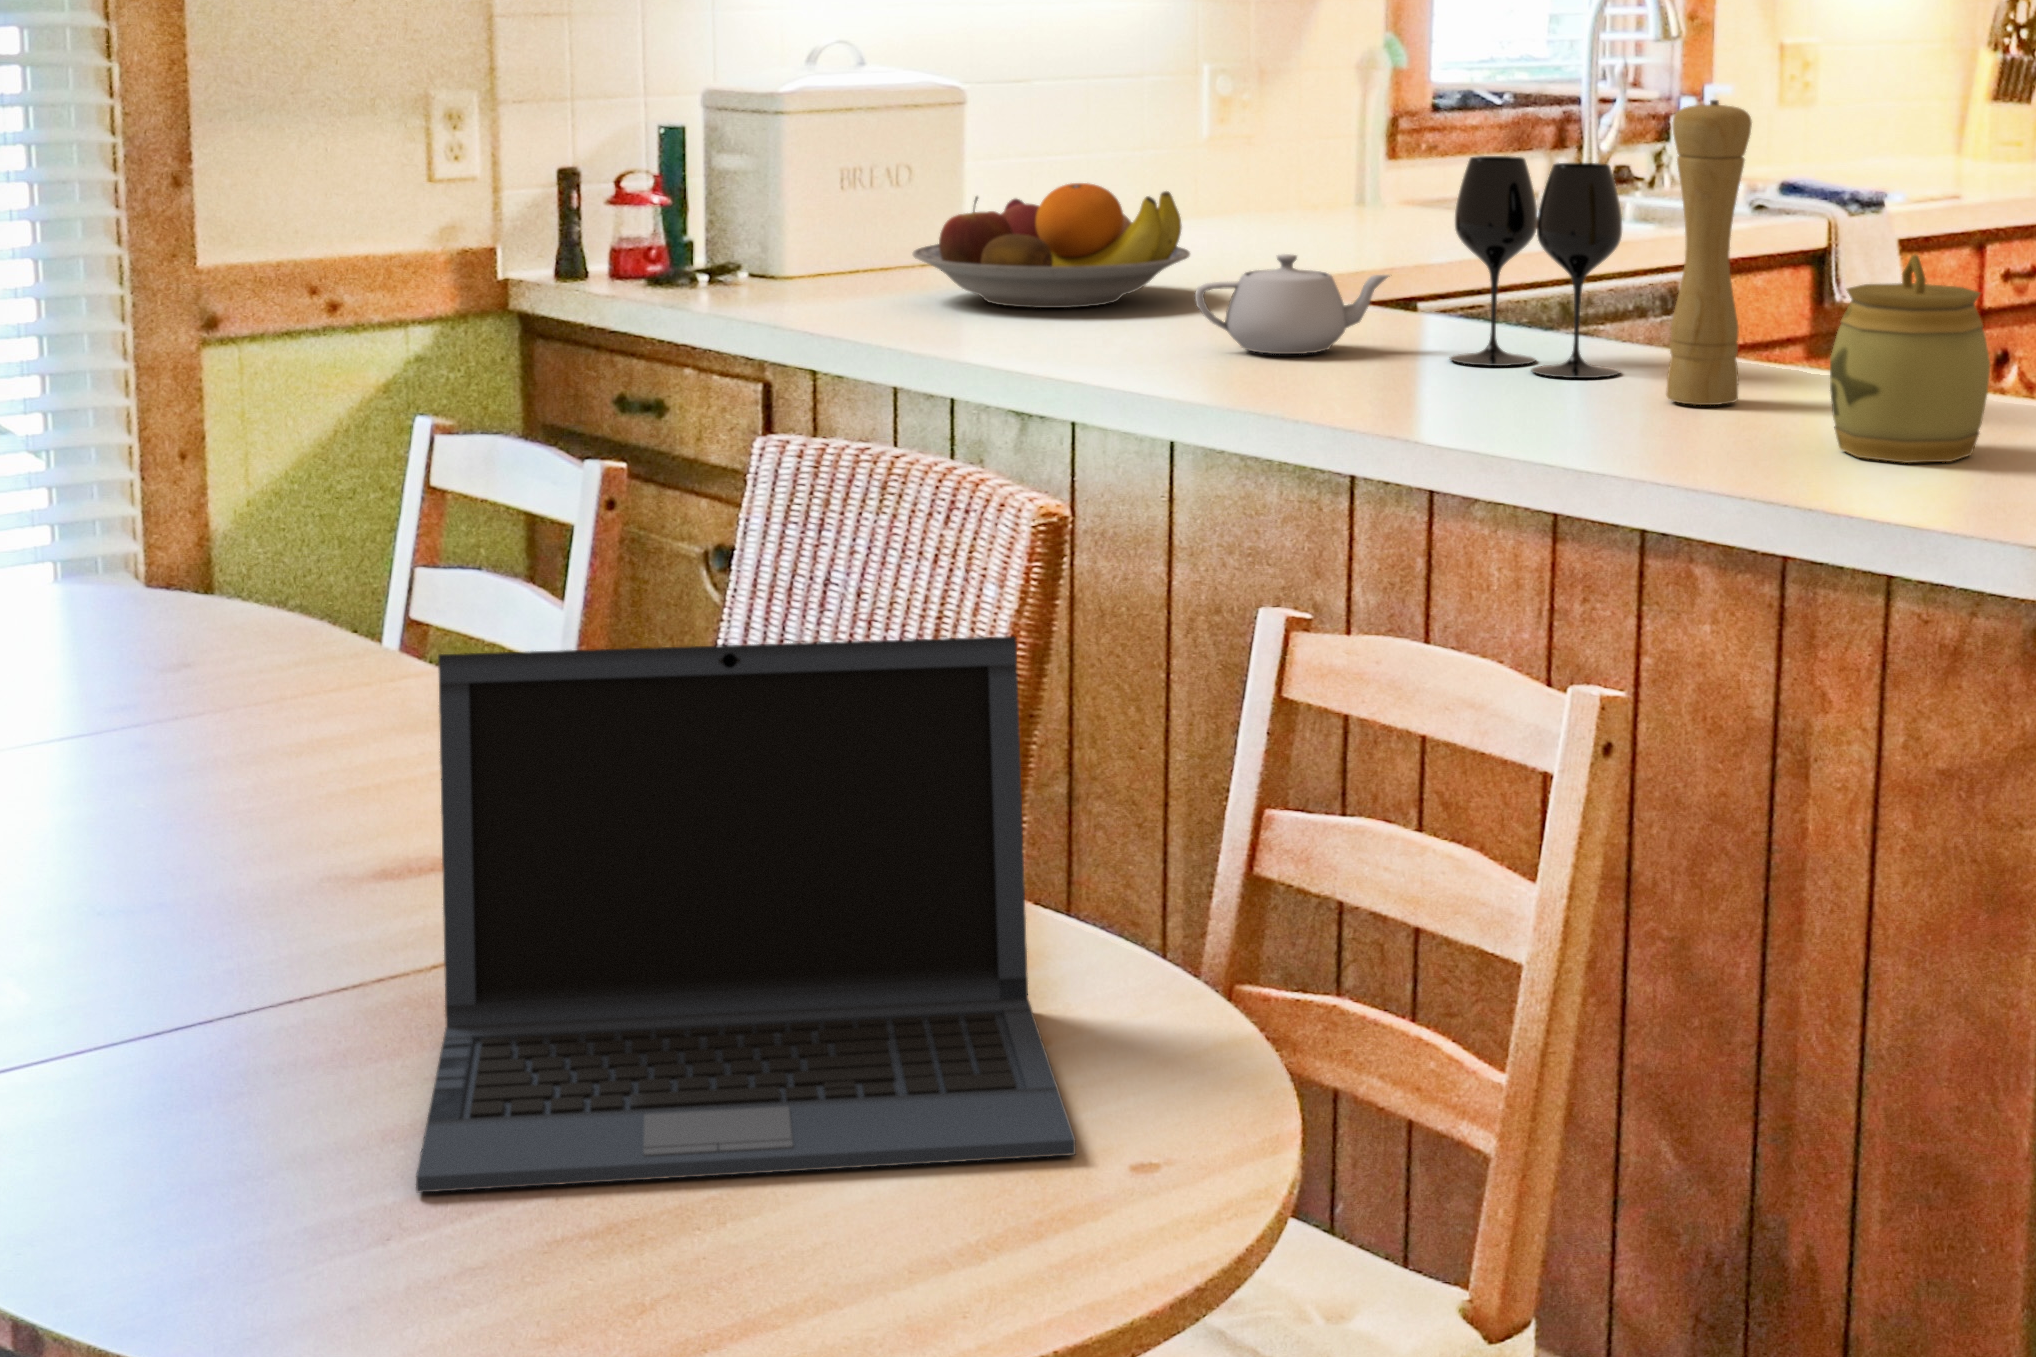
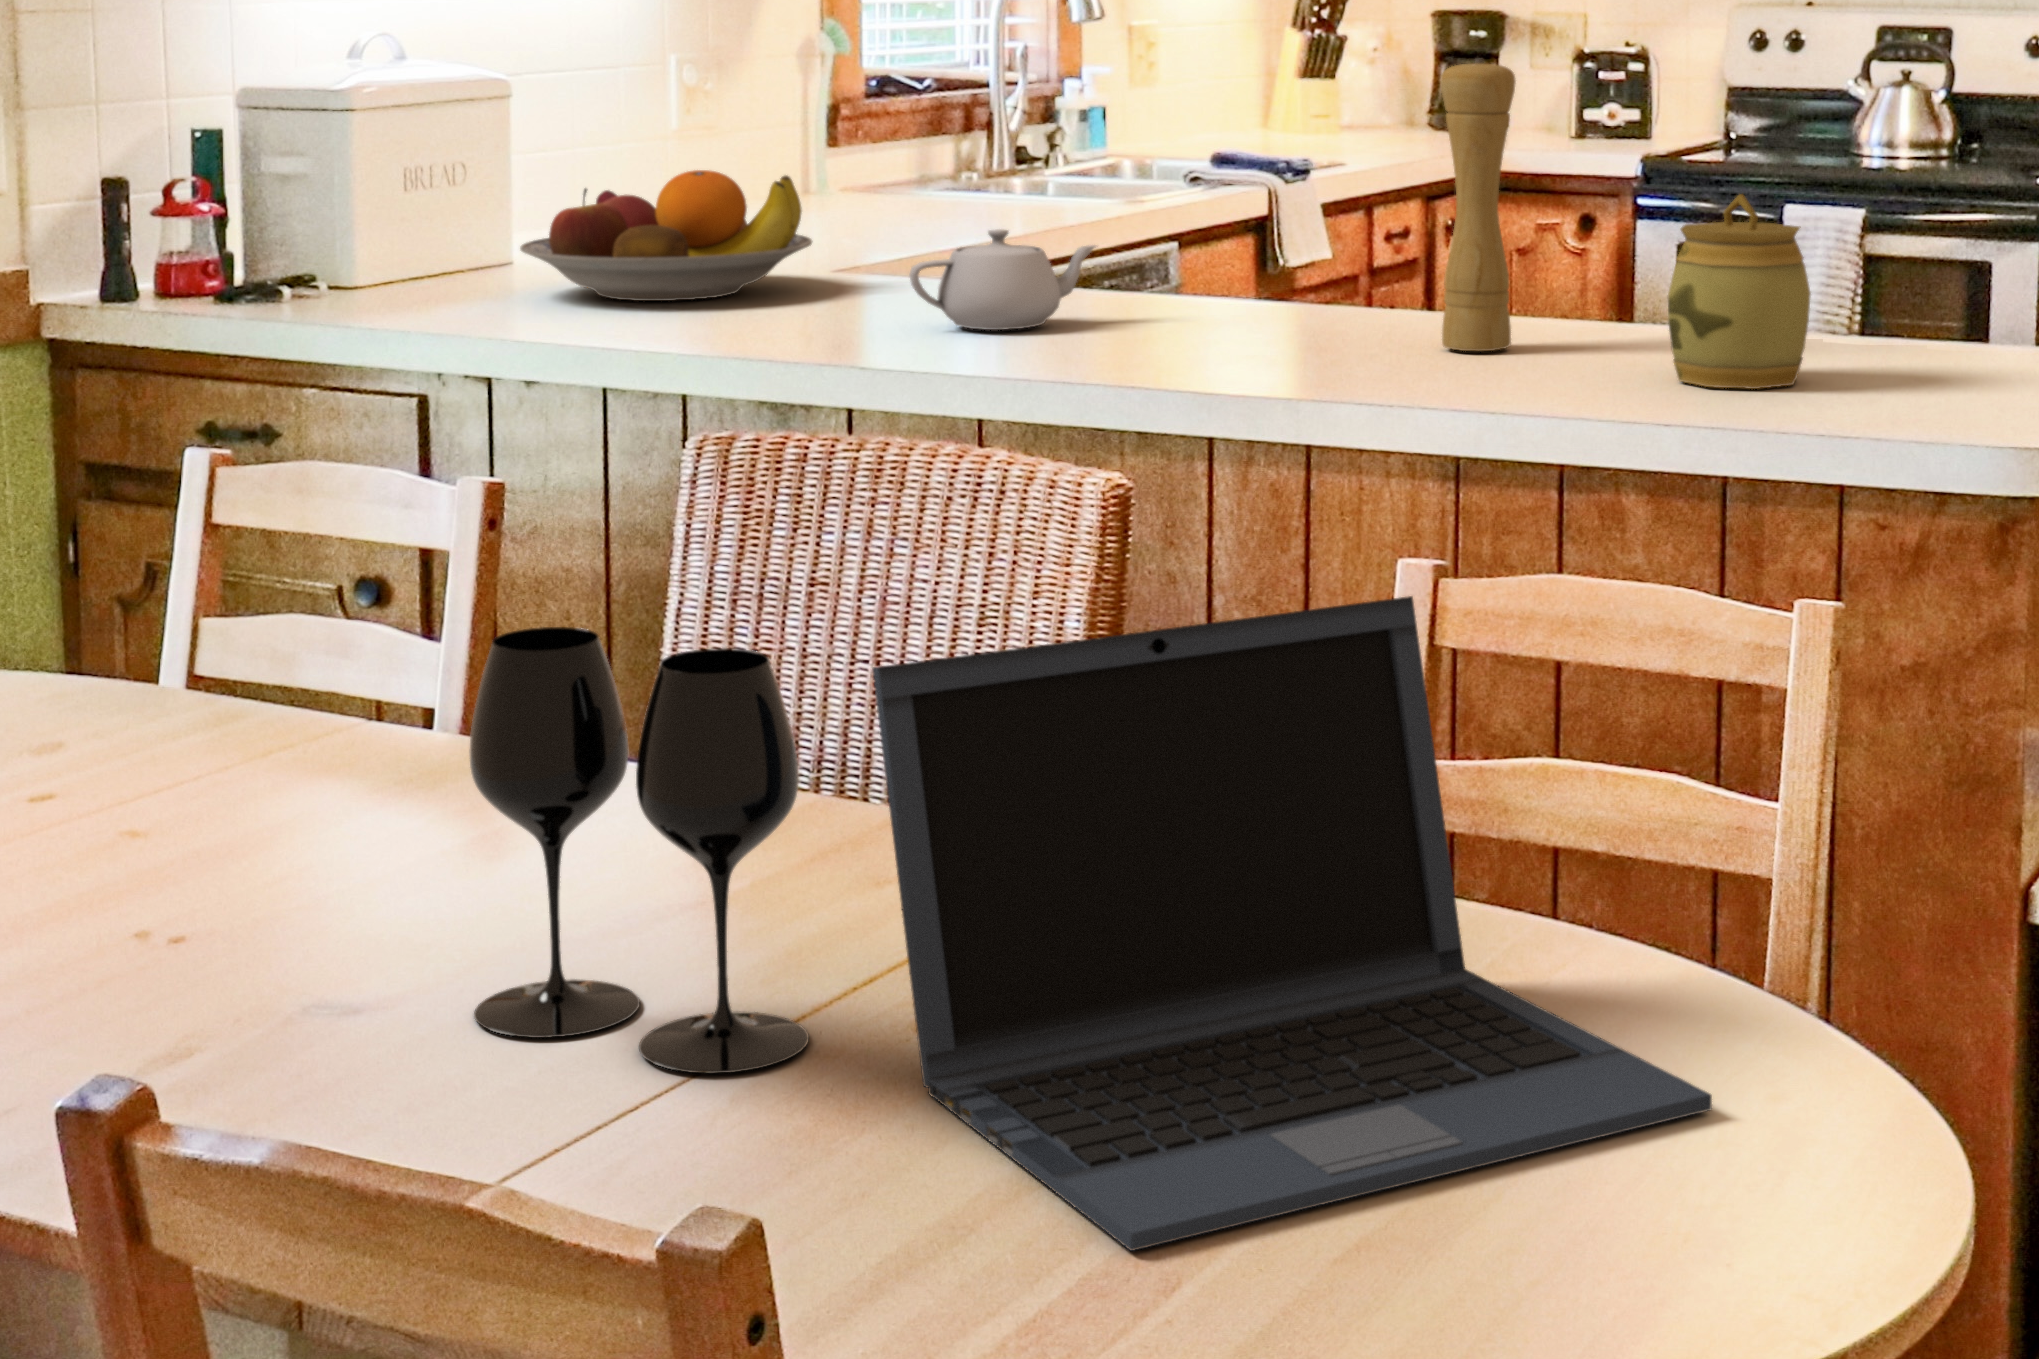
wine glass: present [1450,156,1622,378] -> present [469,627,809,1073]

